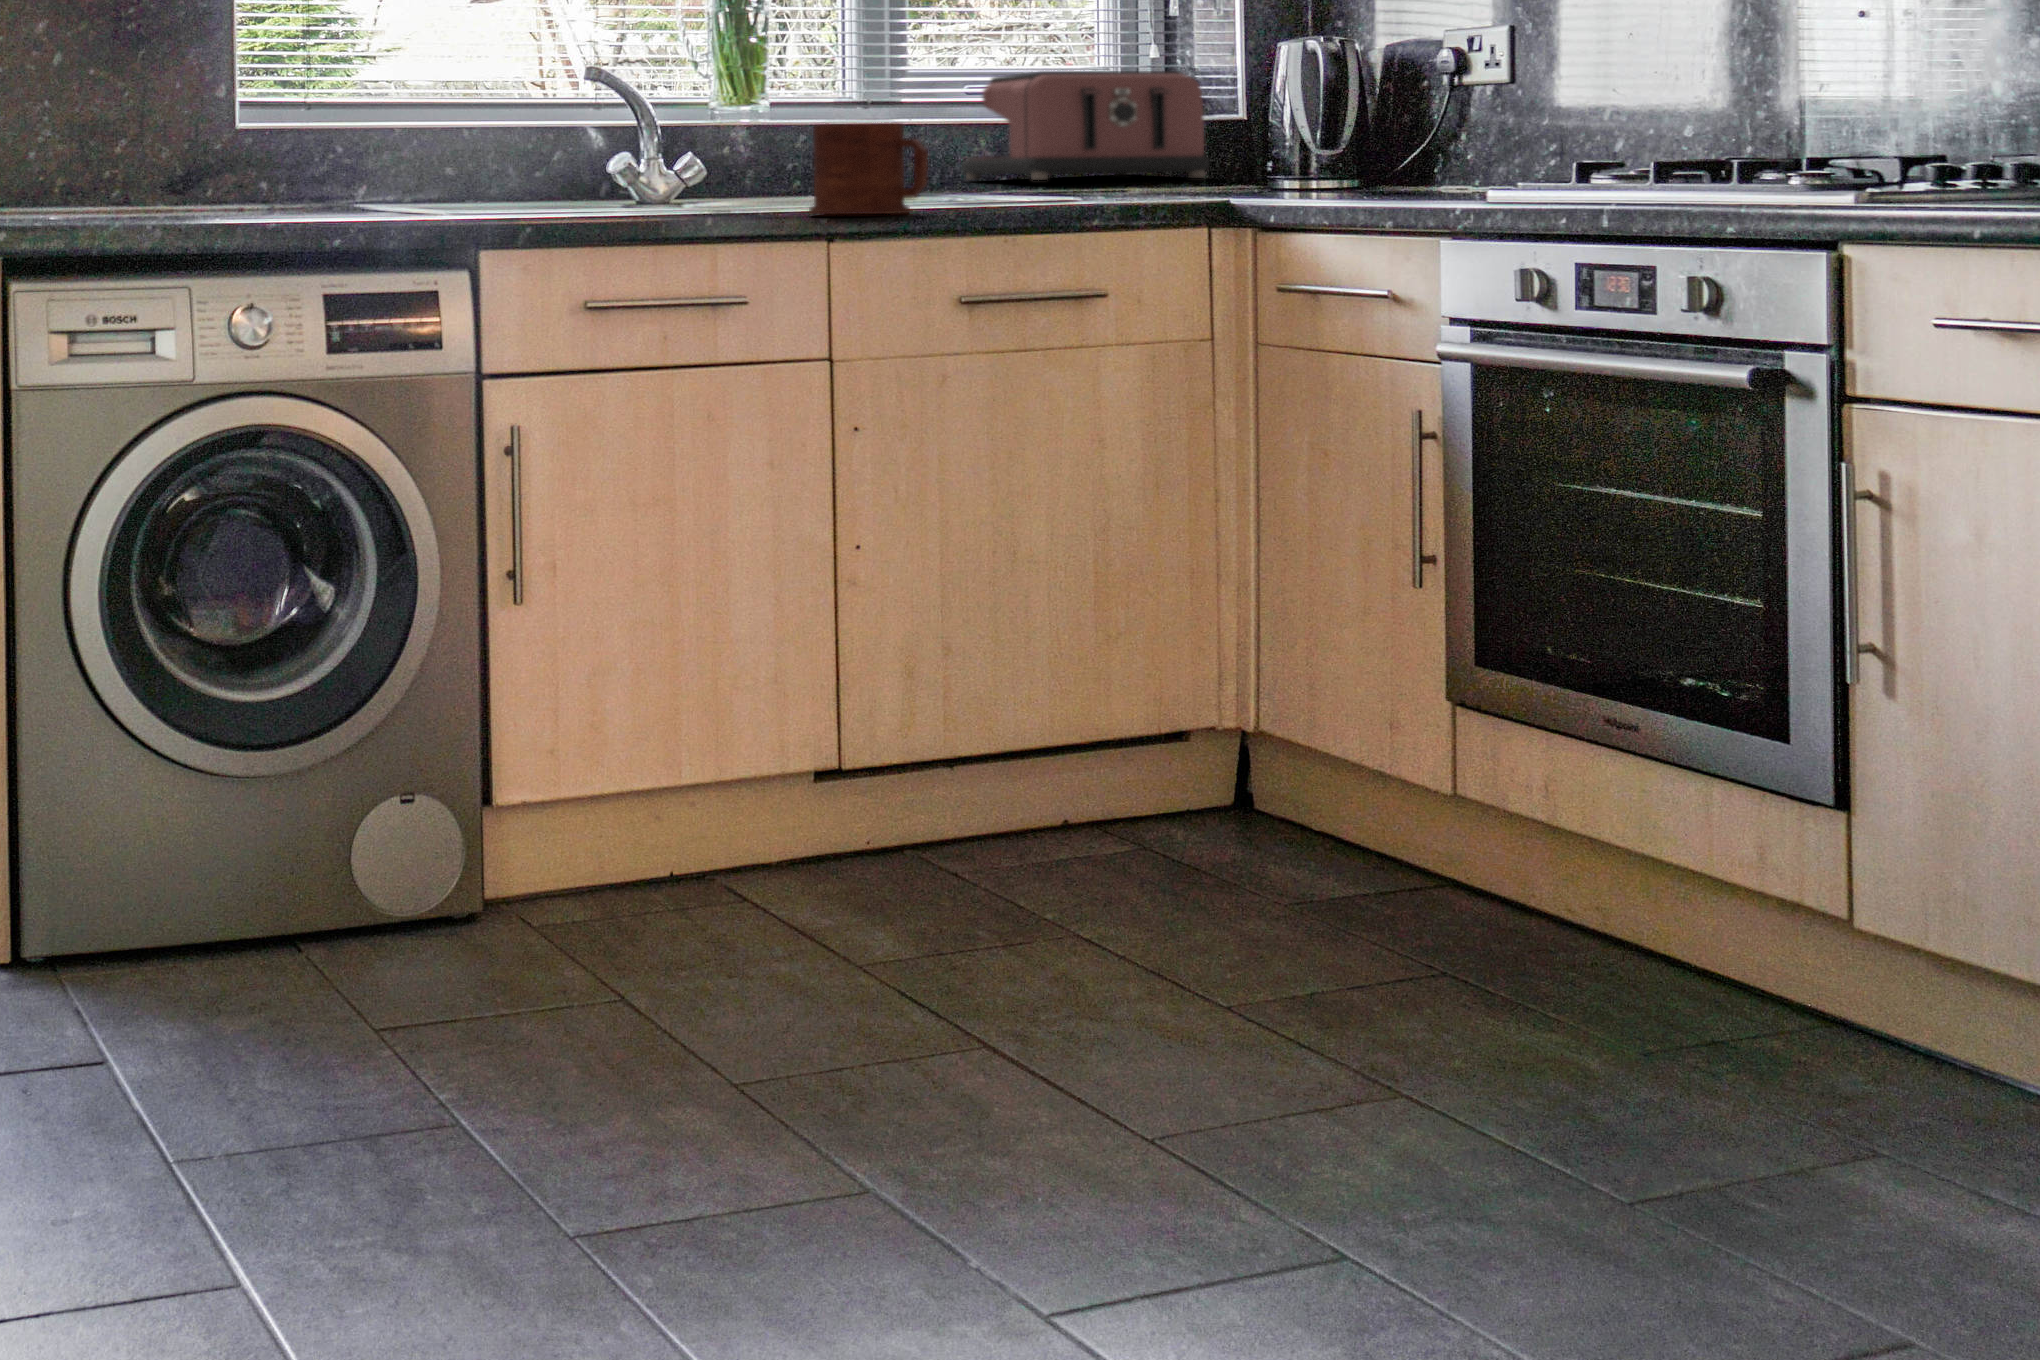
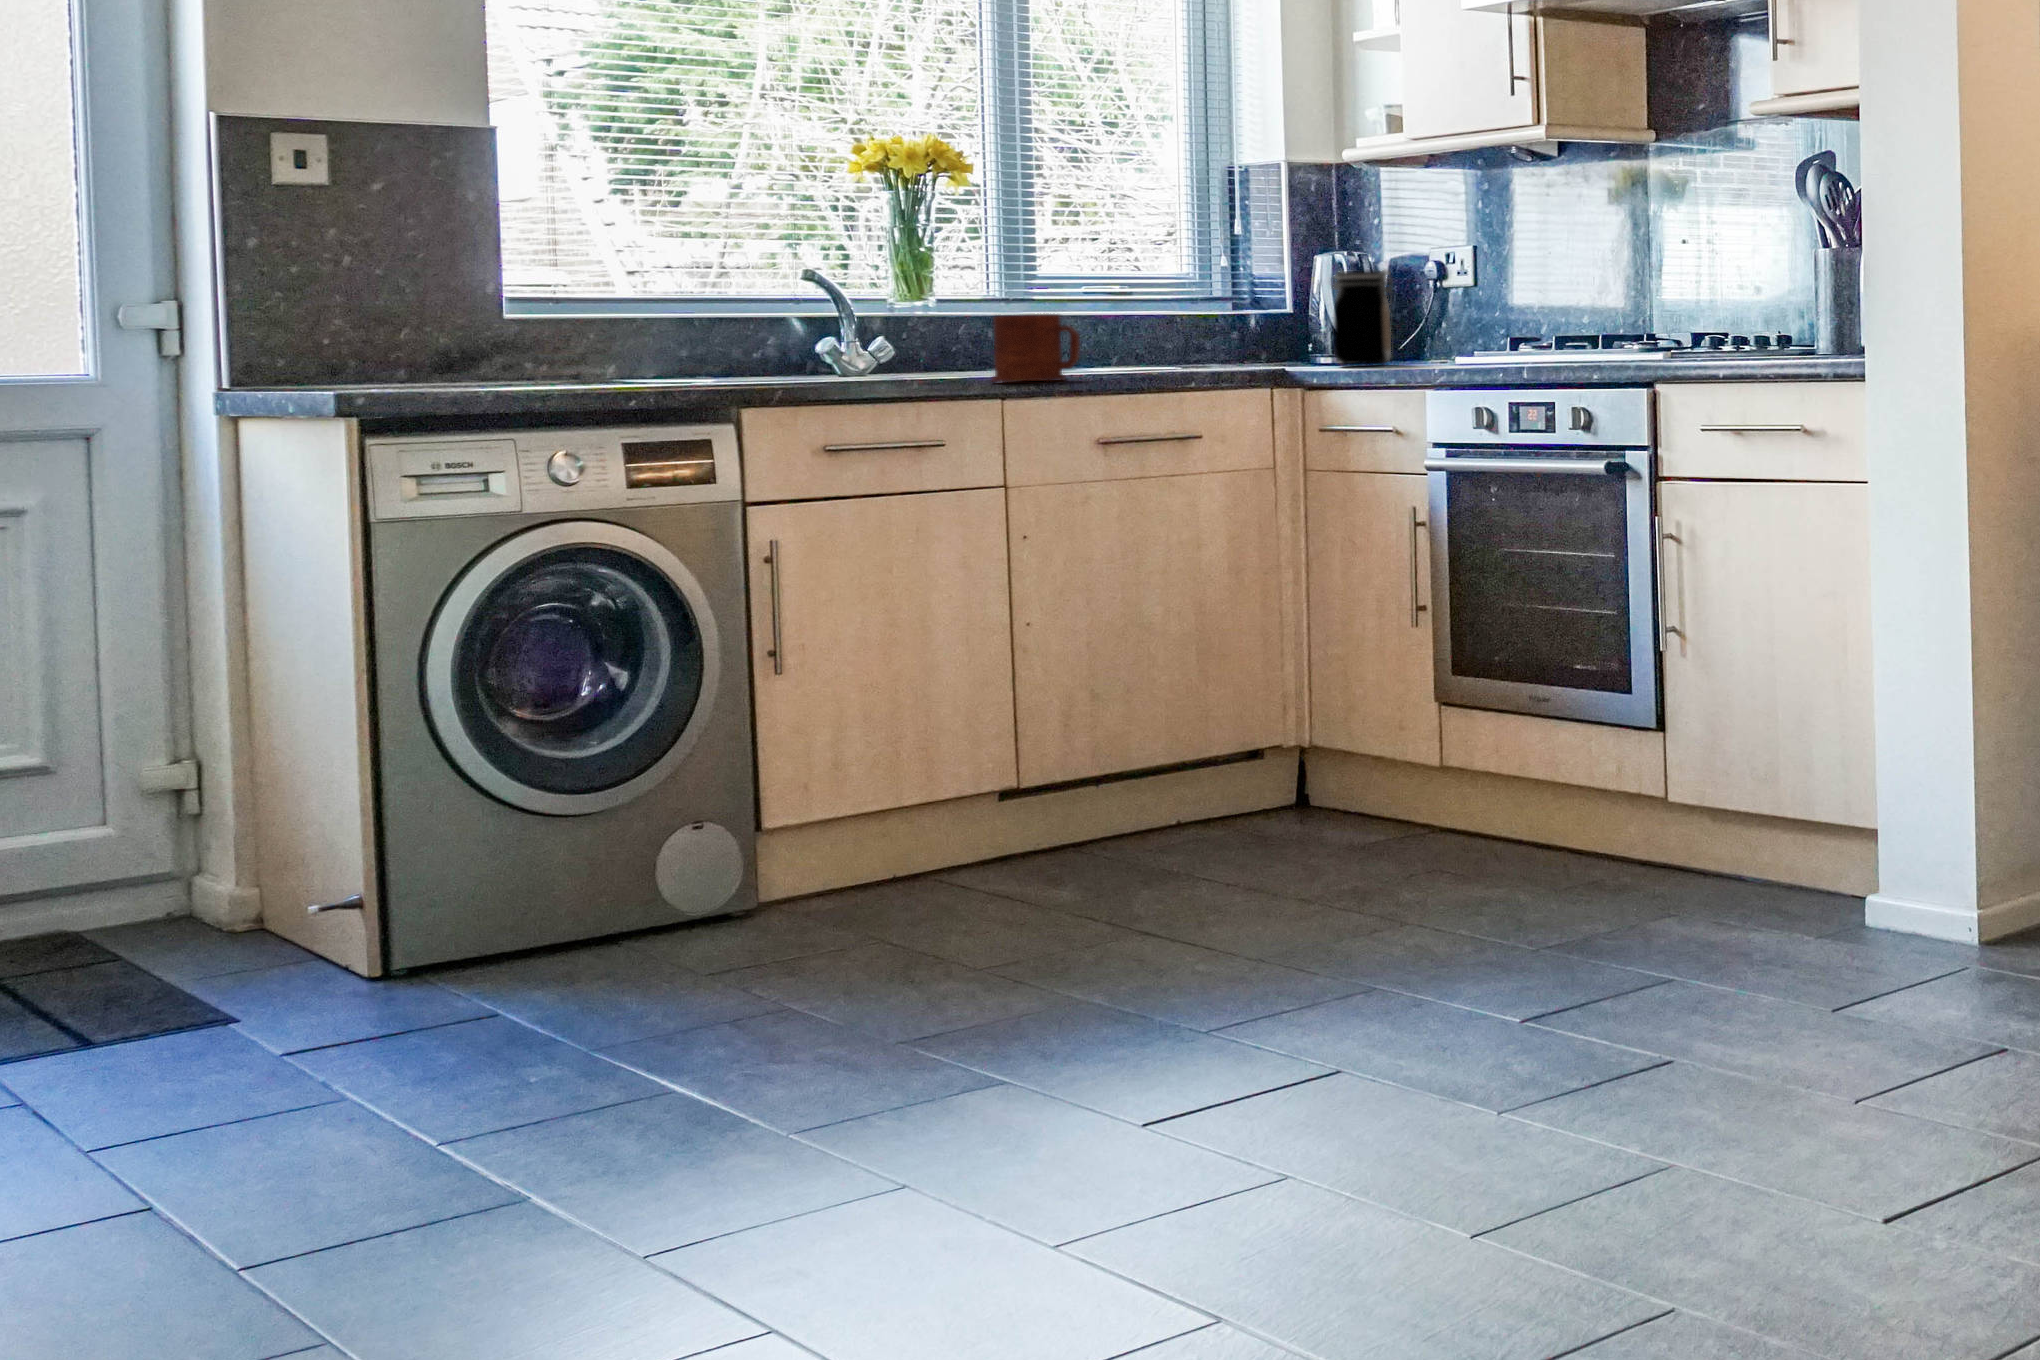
jar: none [1292,60,1388,197] -> present [1332,270,1392,366]
toaster: present [962,71,1210,180] -> none [1083,277,1271,363]

